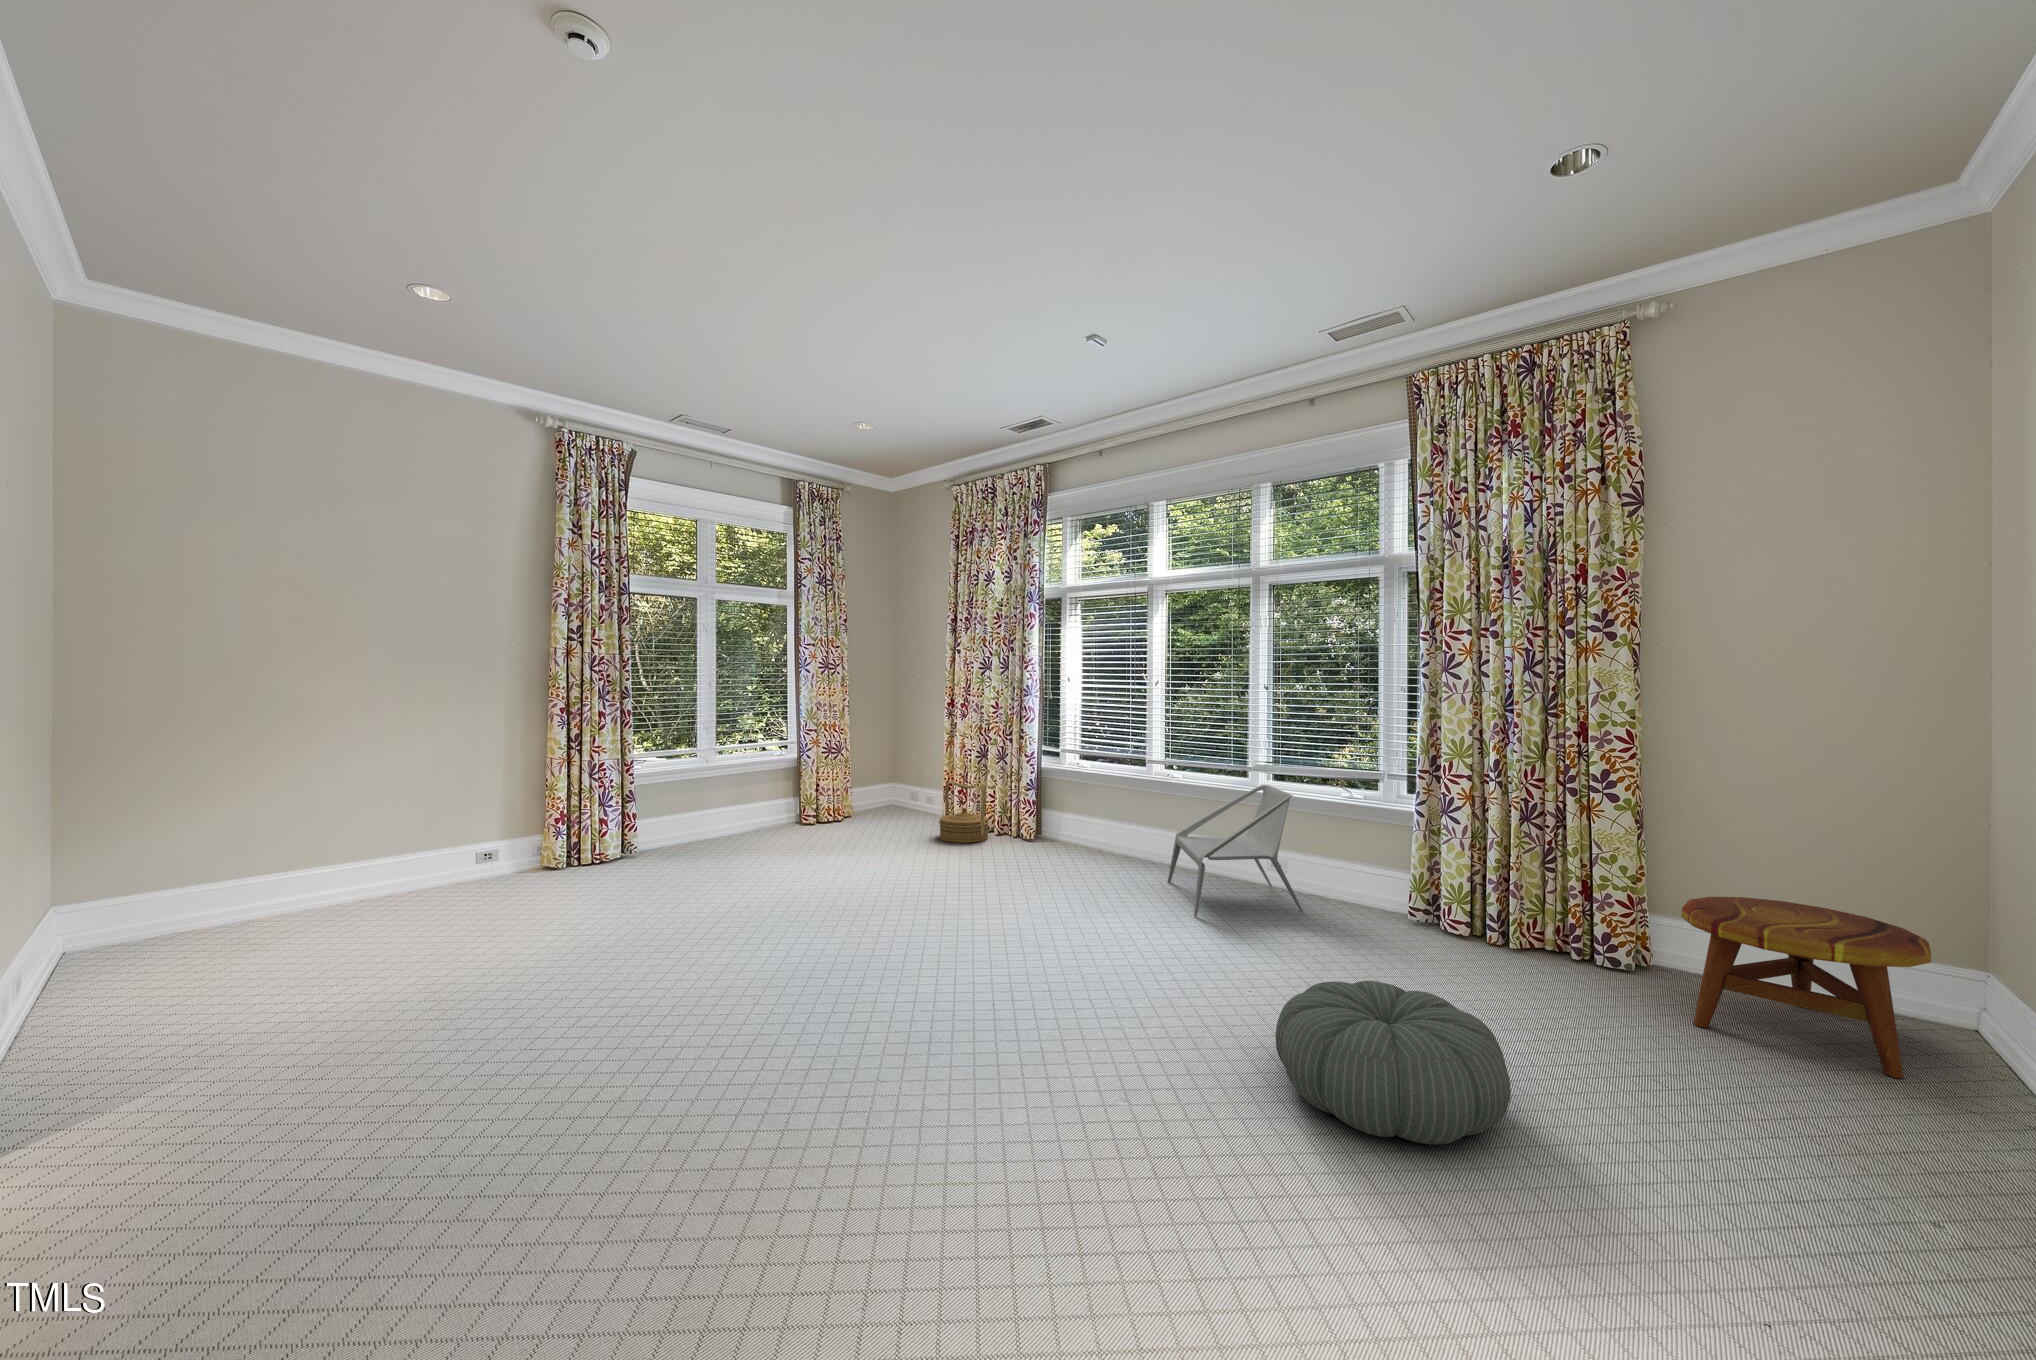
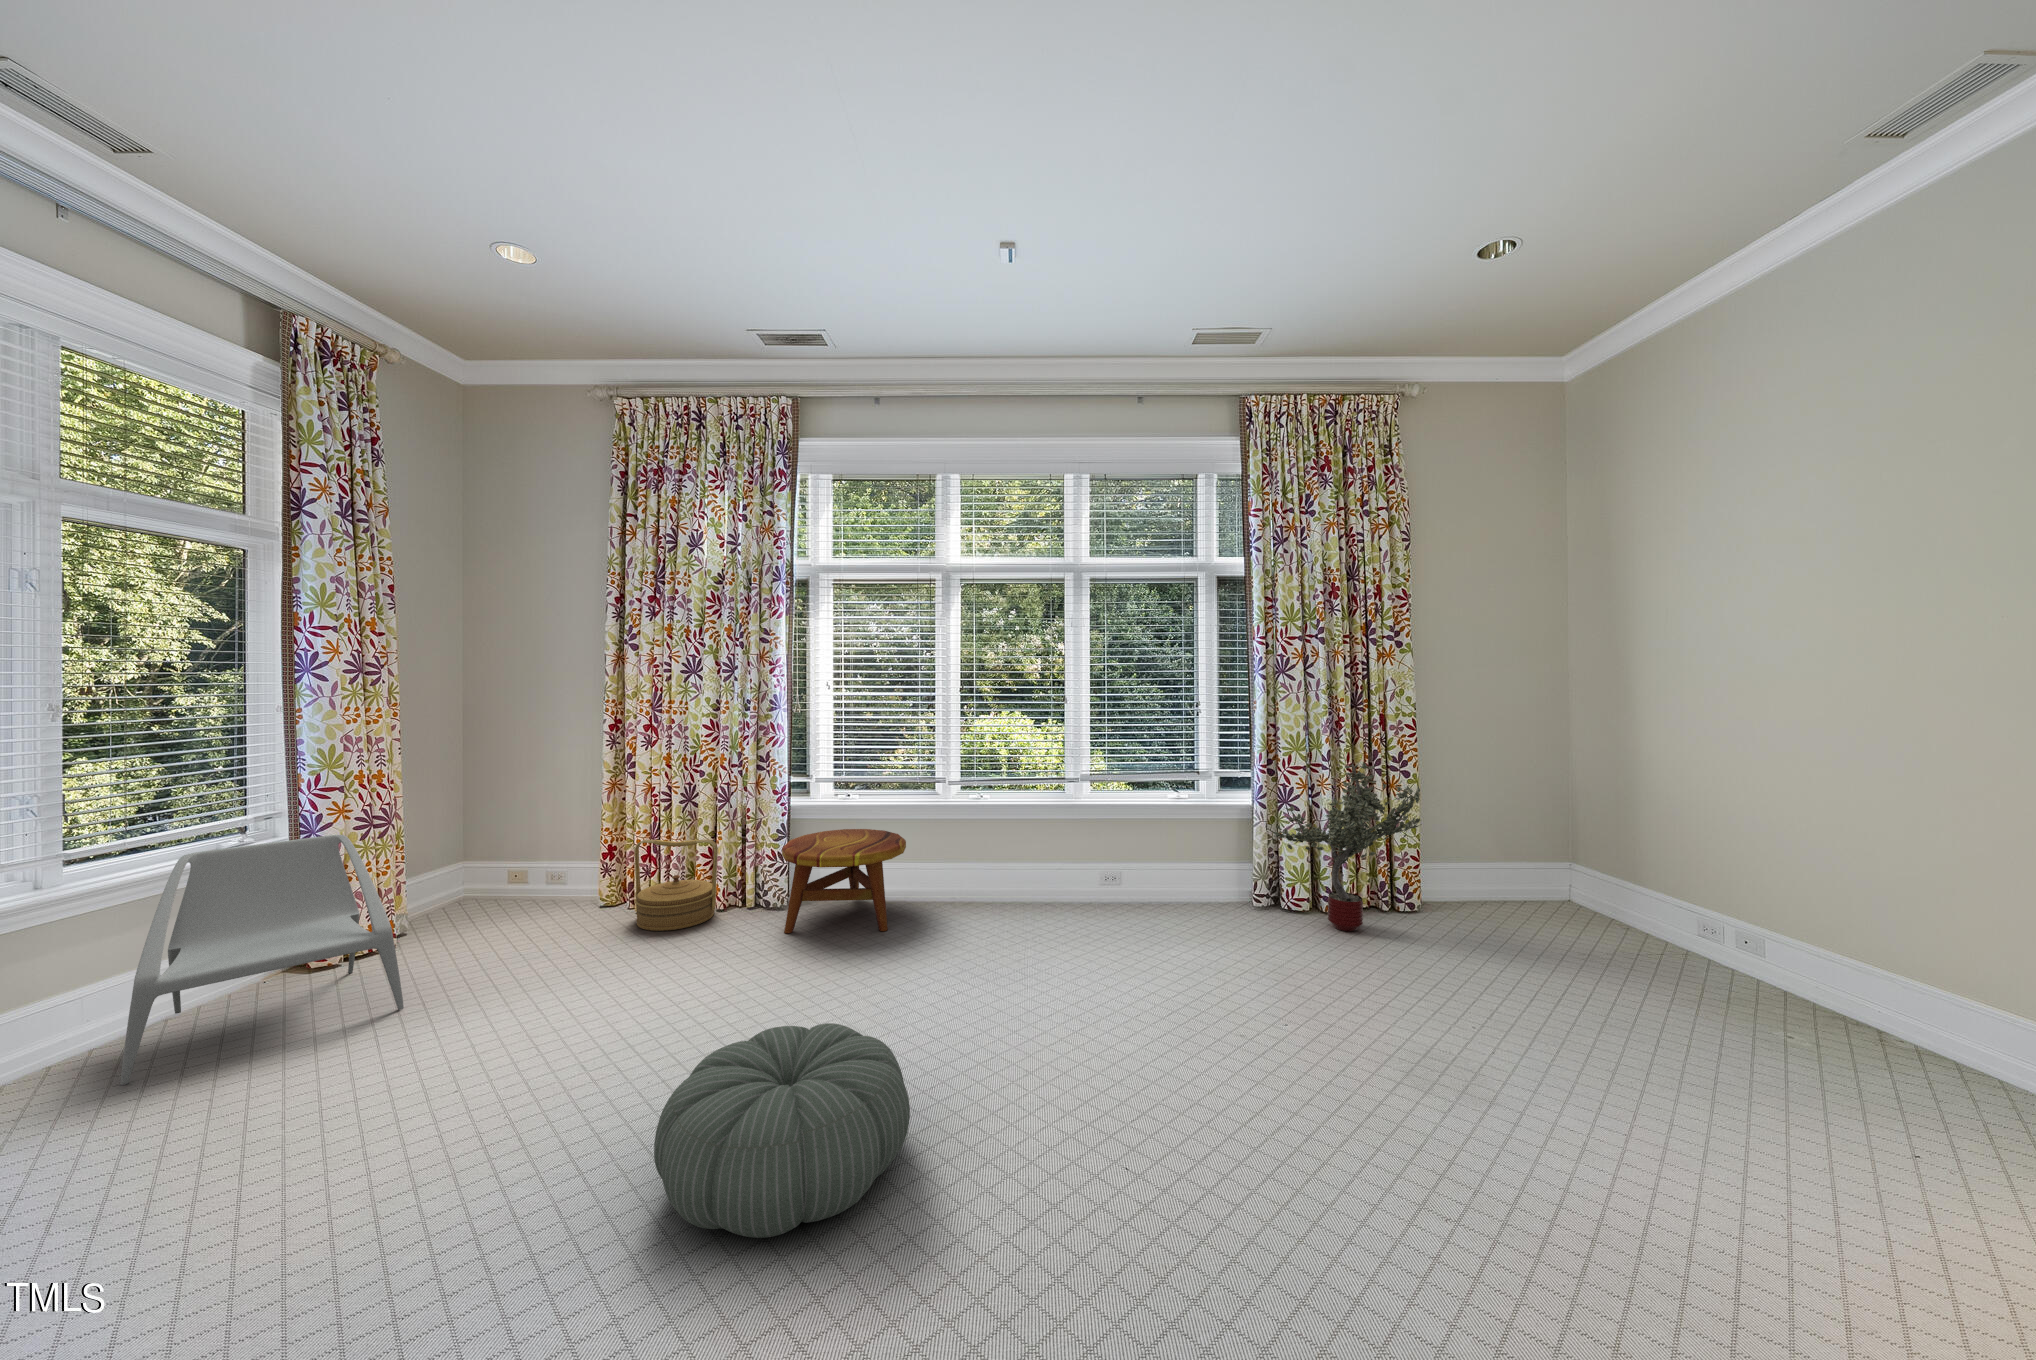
potted tree: none [1394,773,1554,965] -> present [1275,762,1420,931]
armchair: present [1168,785,1303,916] -> present [120,835,404,1085]
side table: present [1681,897,1931,1078] -> present [782,829,906,933]
pouf: present [1275,981,1511,1144] -> present [654,1023,910,1238]

